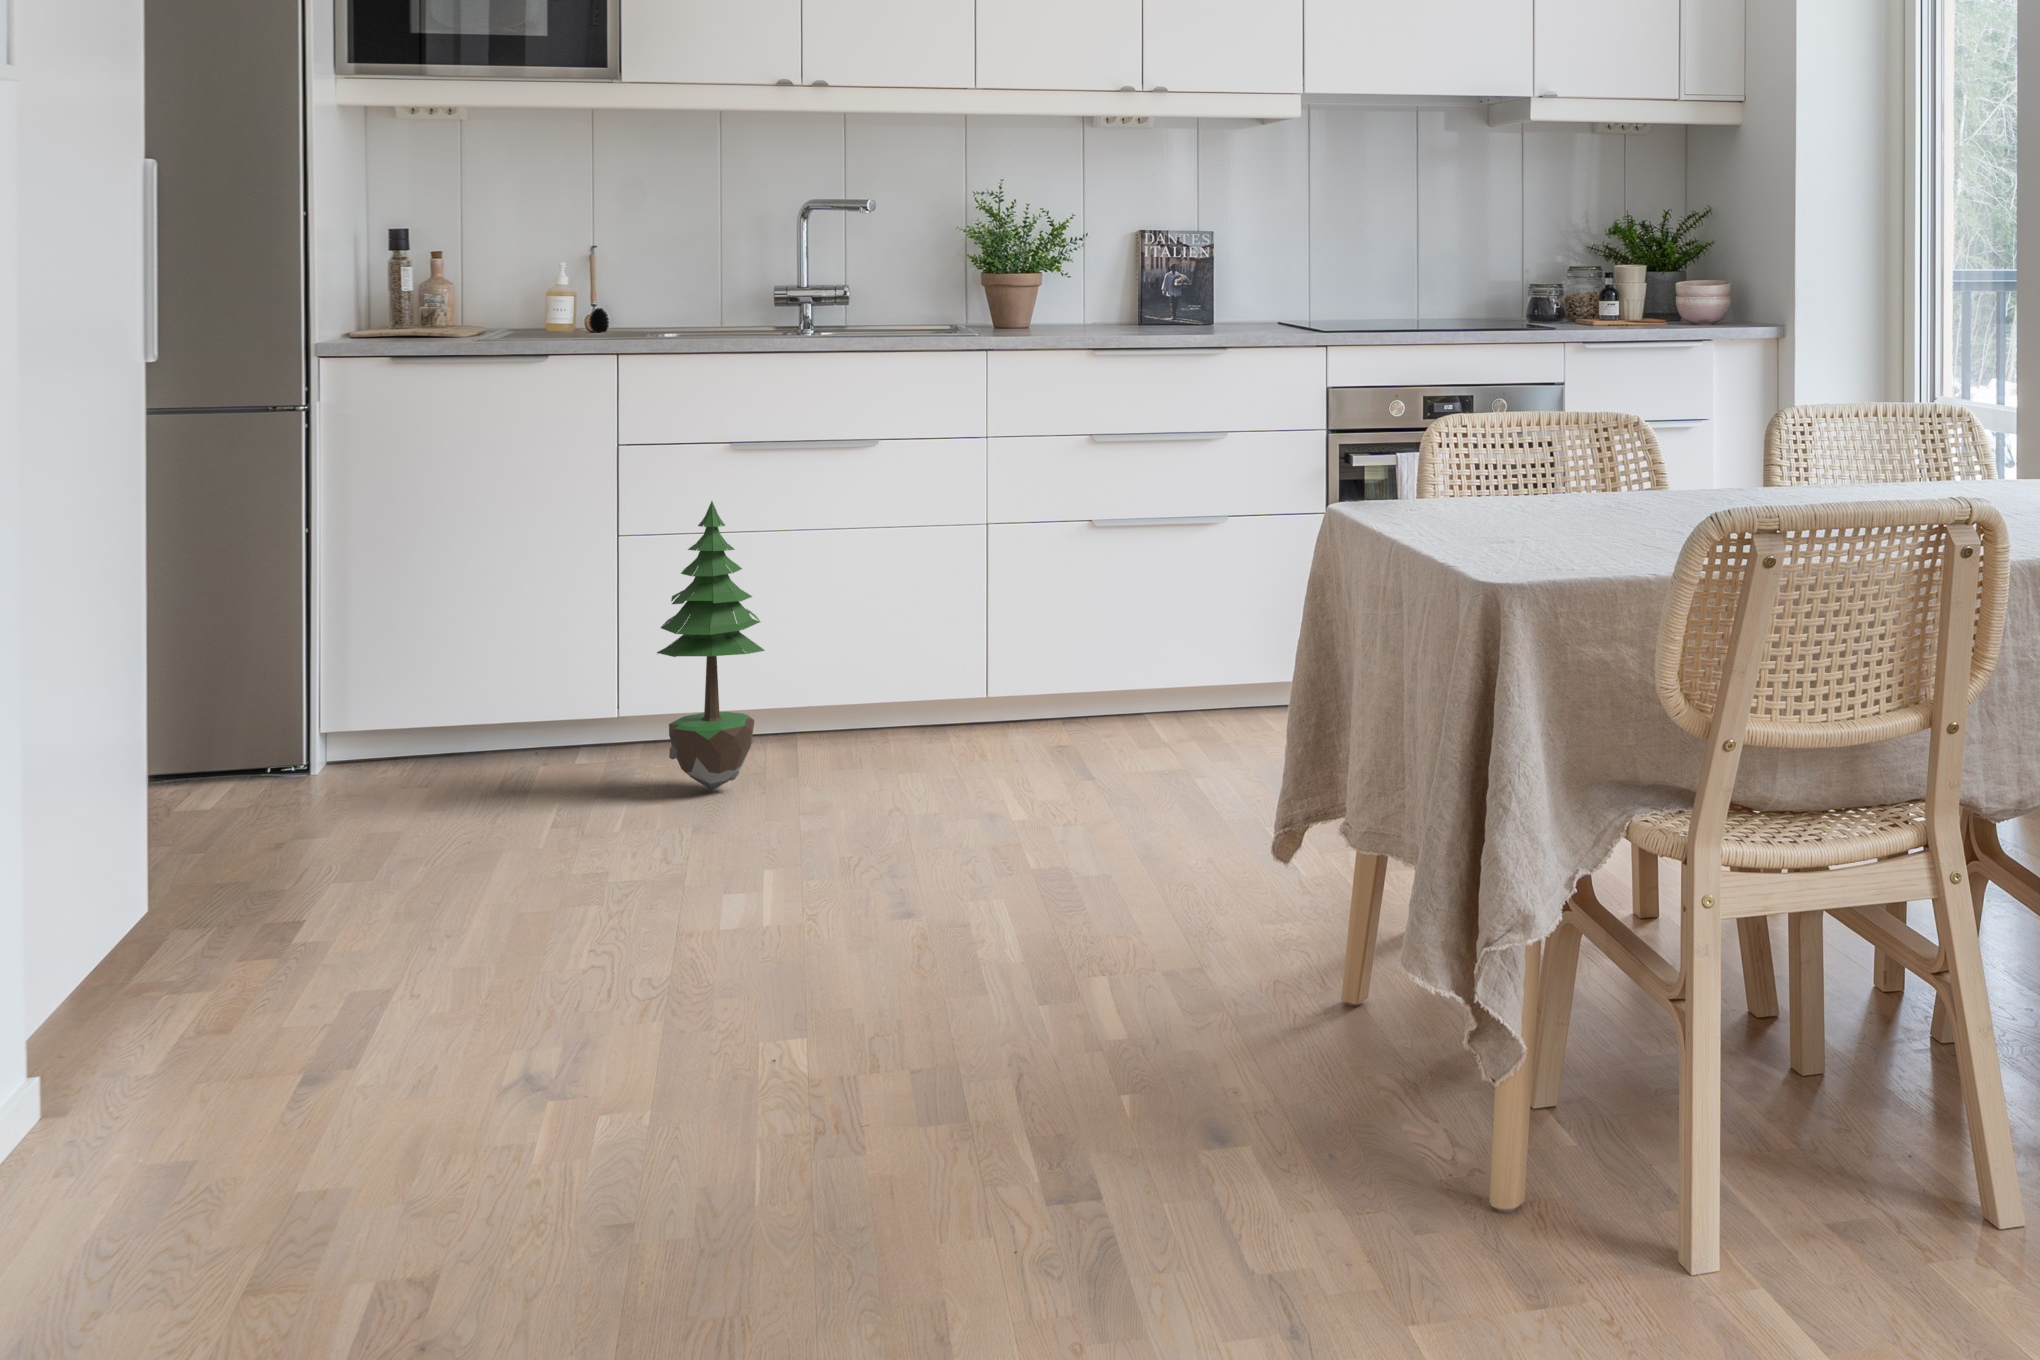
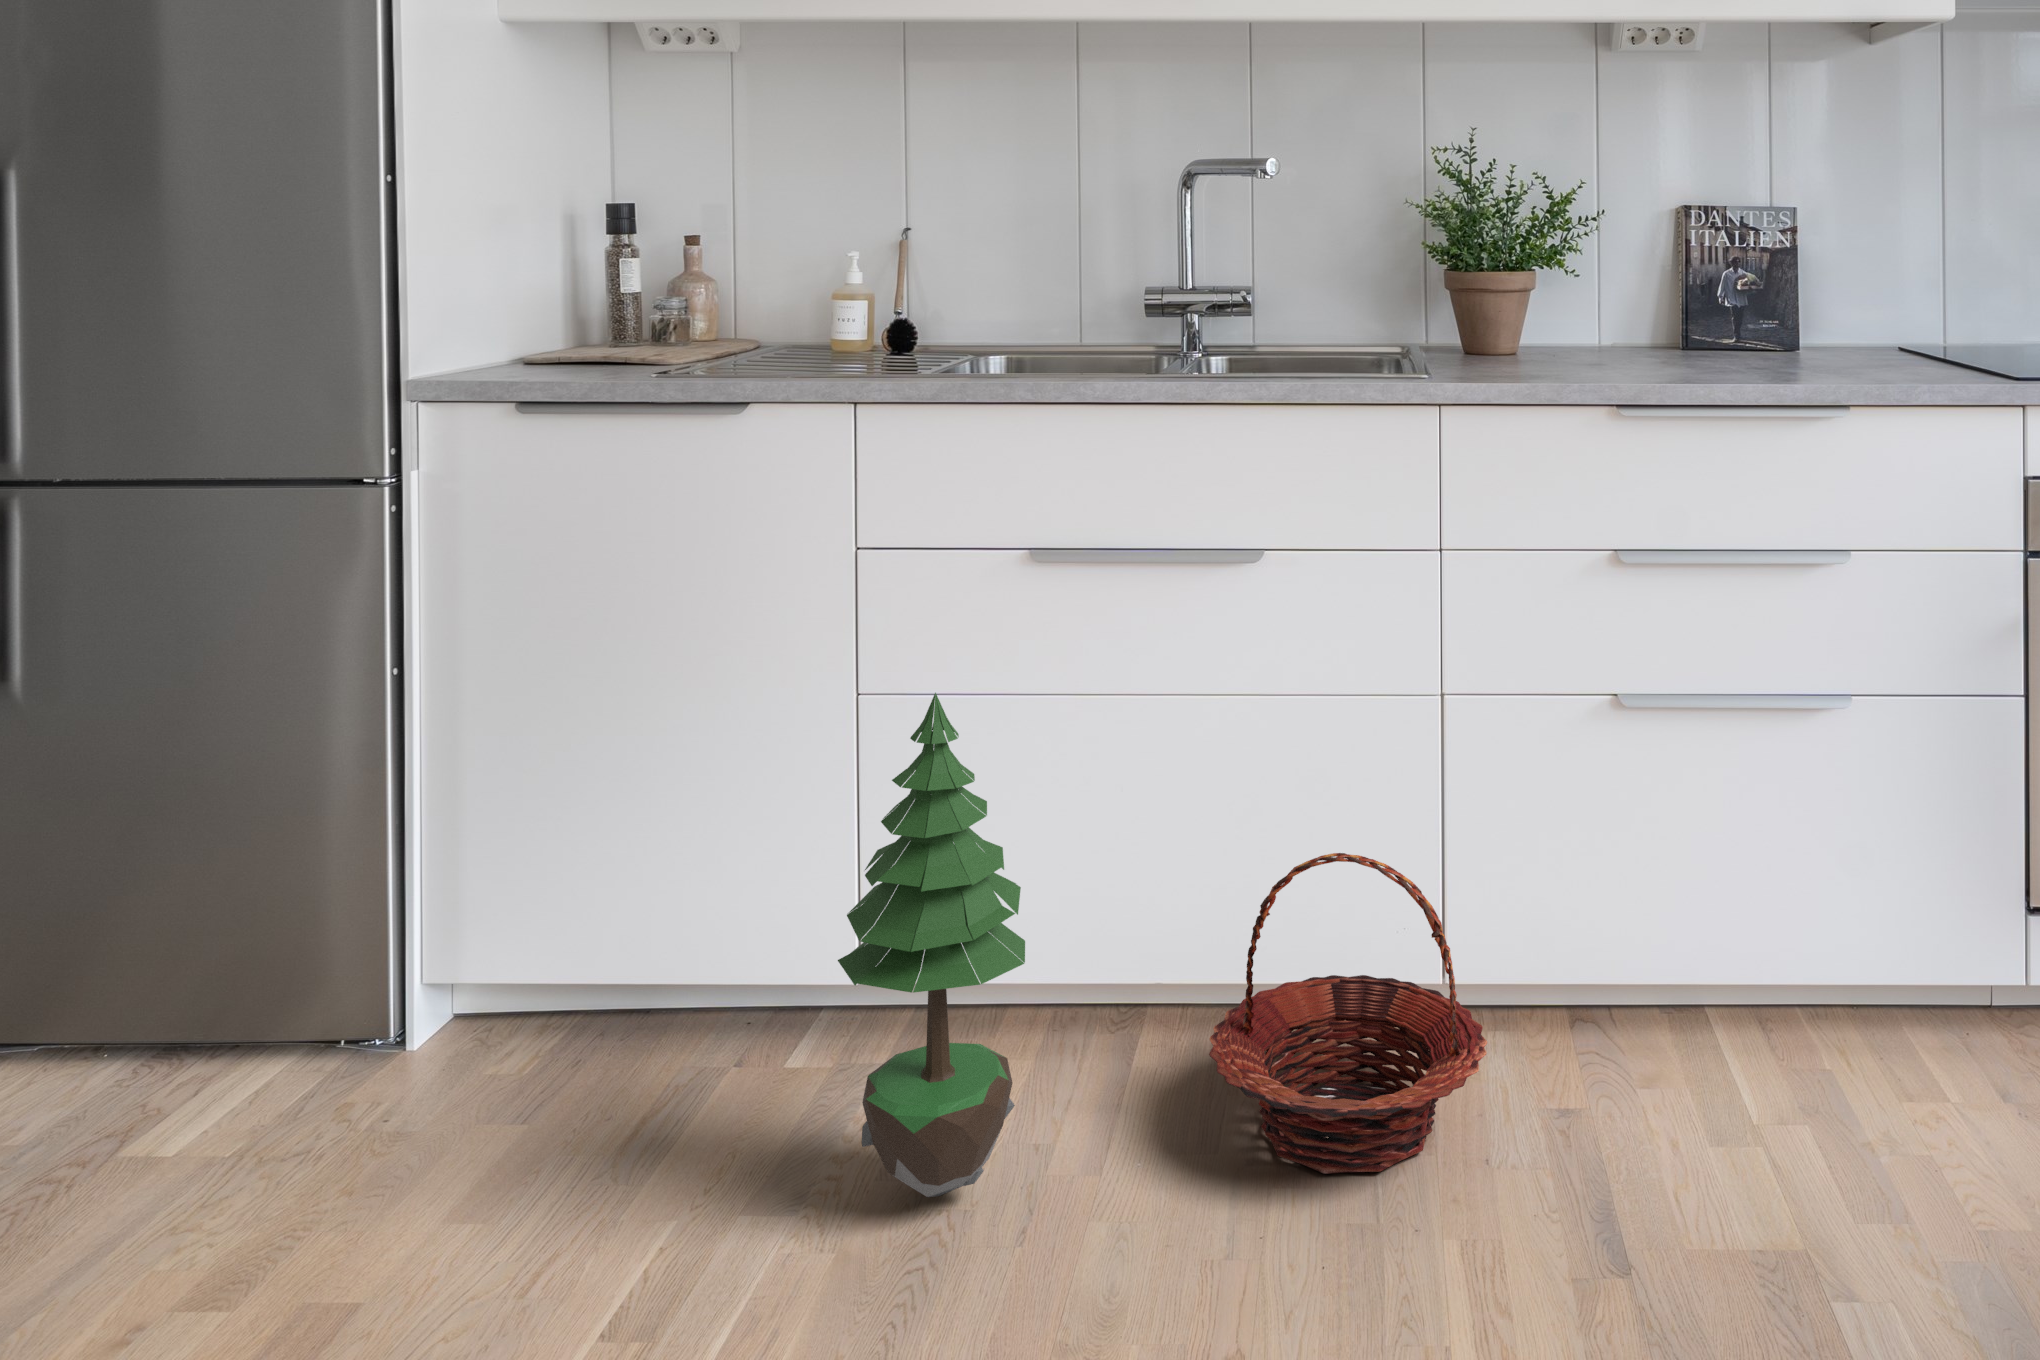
basket: none [861,600,1025,770] -> present [1209,853,1487,1174]

